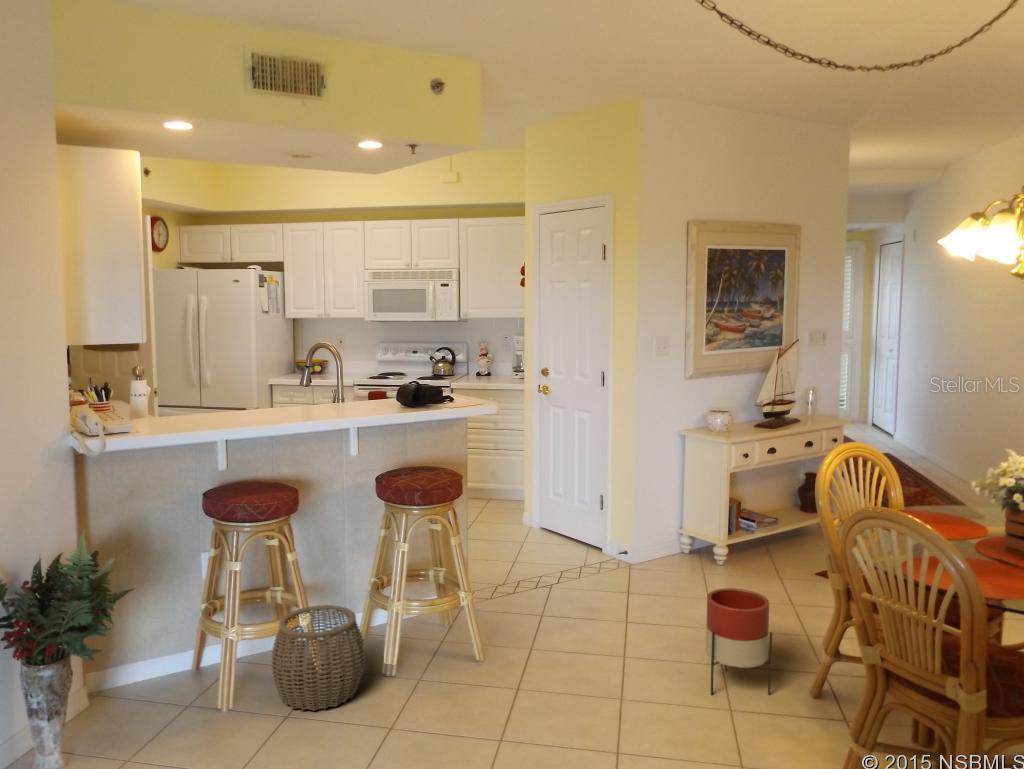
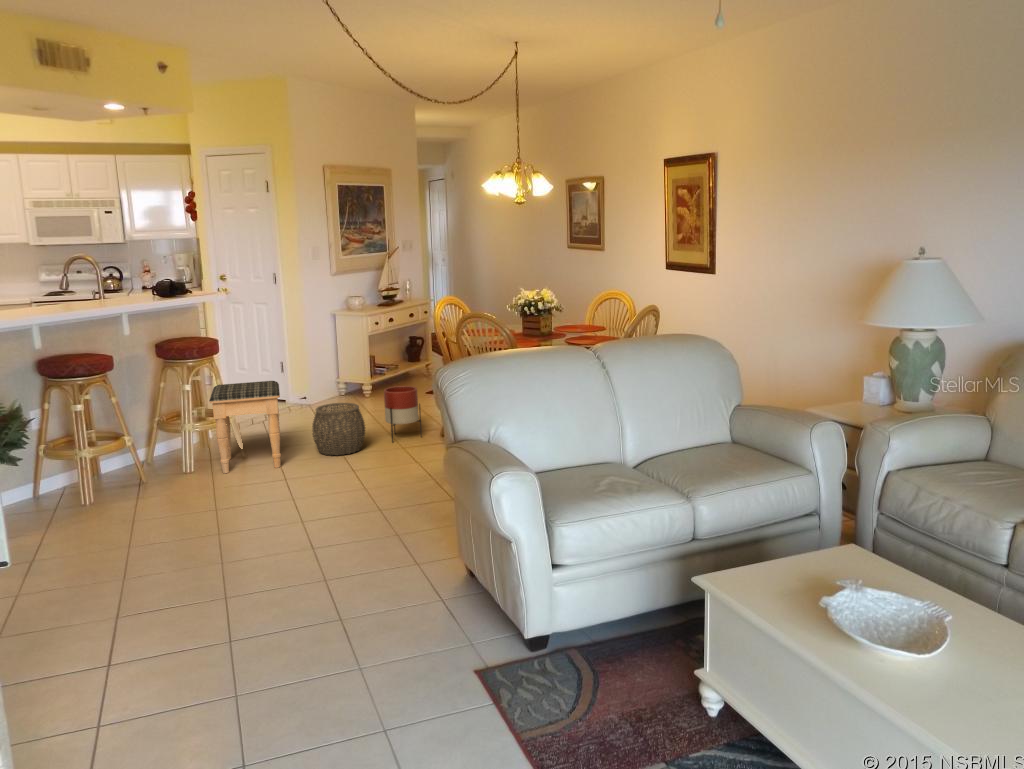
footstool: none [404,543,533,706] -> present [209,381,281,473]
woven basket: present [271,605,365,711] -> present [312,403,365,455]

